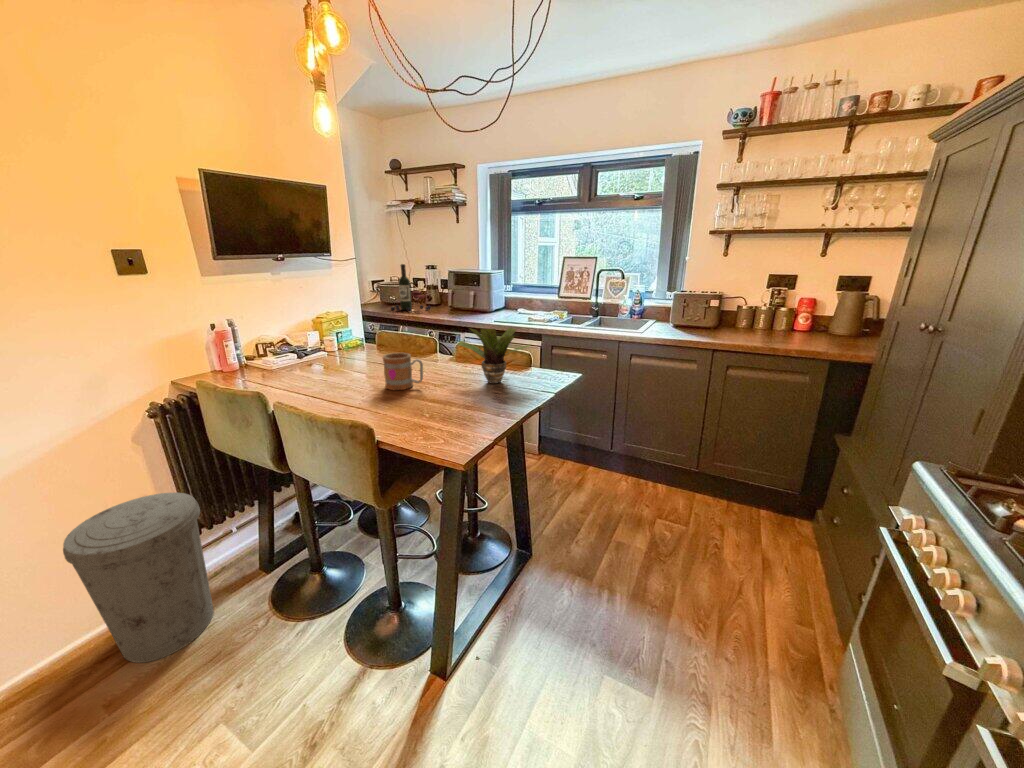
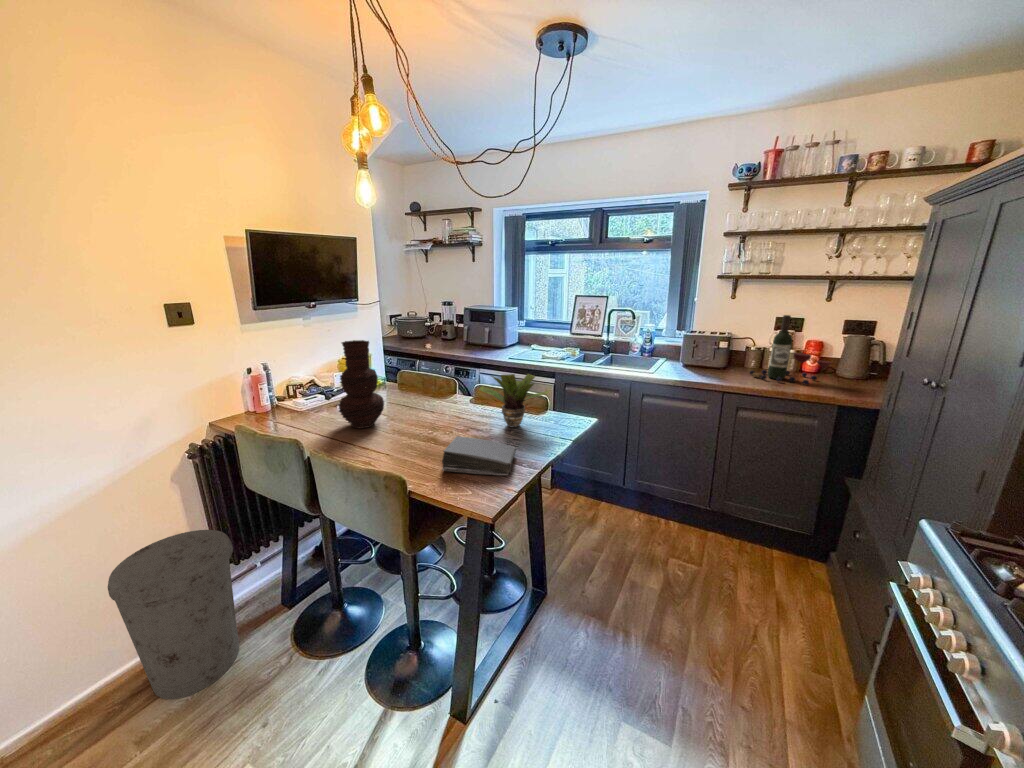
wine bottle: present [391,264,430,312] -> present [750,315,832,384]
vase: none [307,291,358,386] -> present [338,340,384,429]
mug: present [383,353,423,390] -> none [409,397,447,434]
book: none [414,390,494,427] -> present [442,436,516,476]

